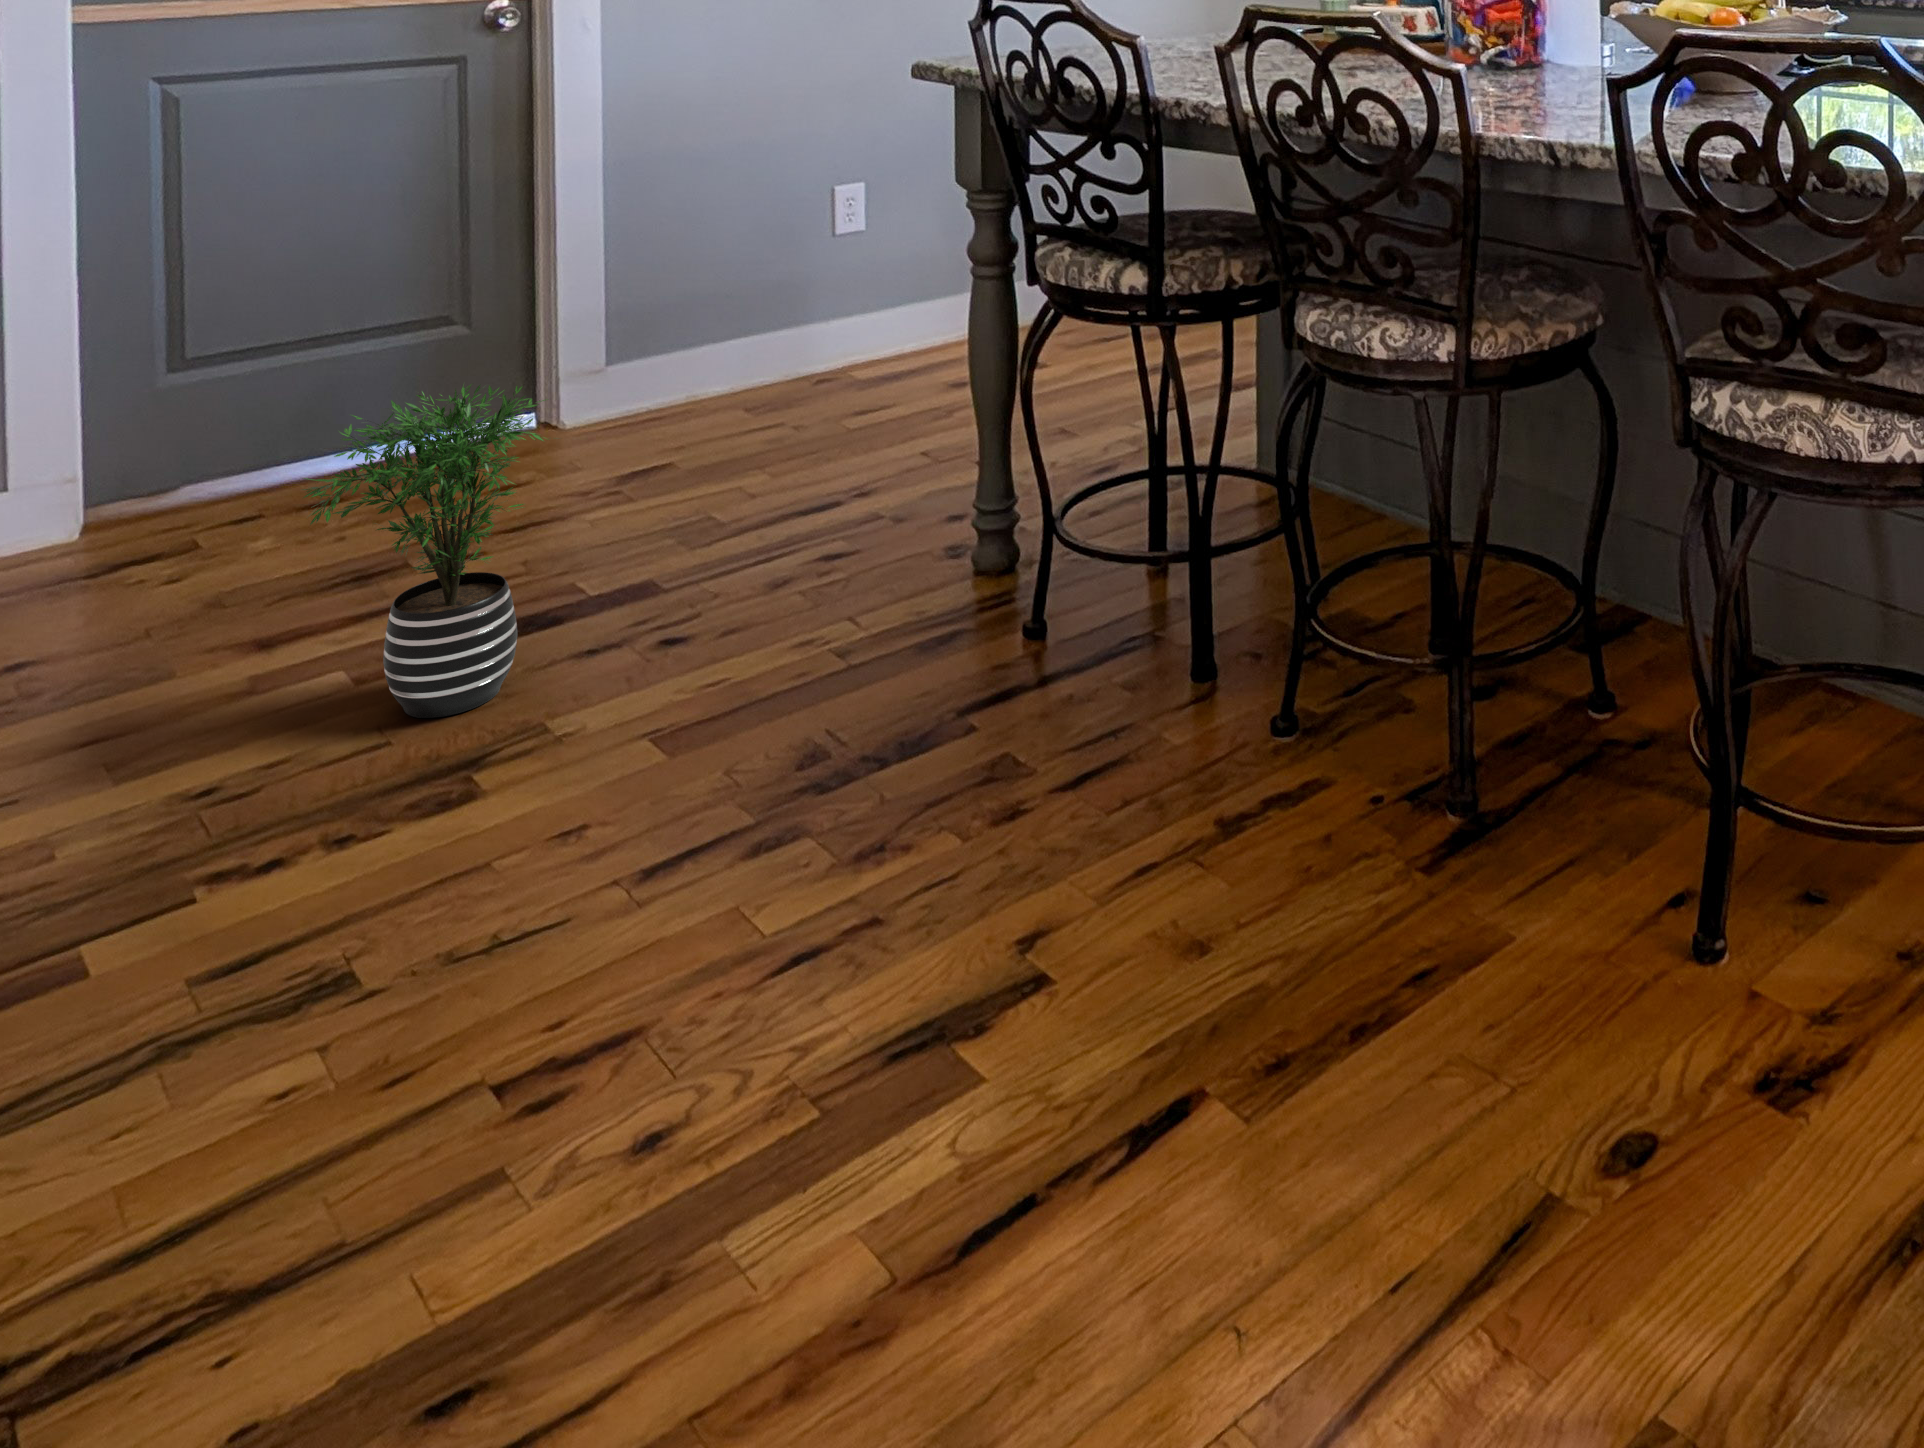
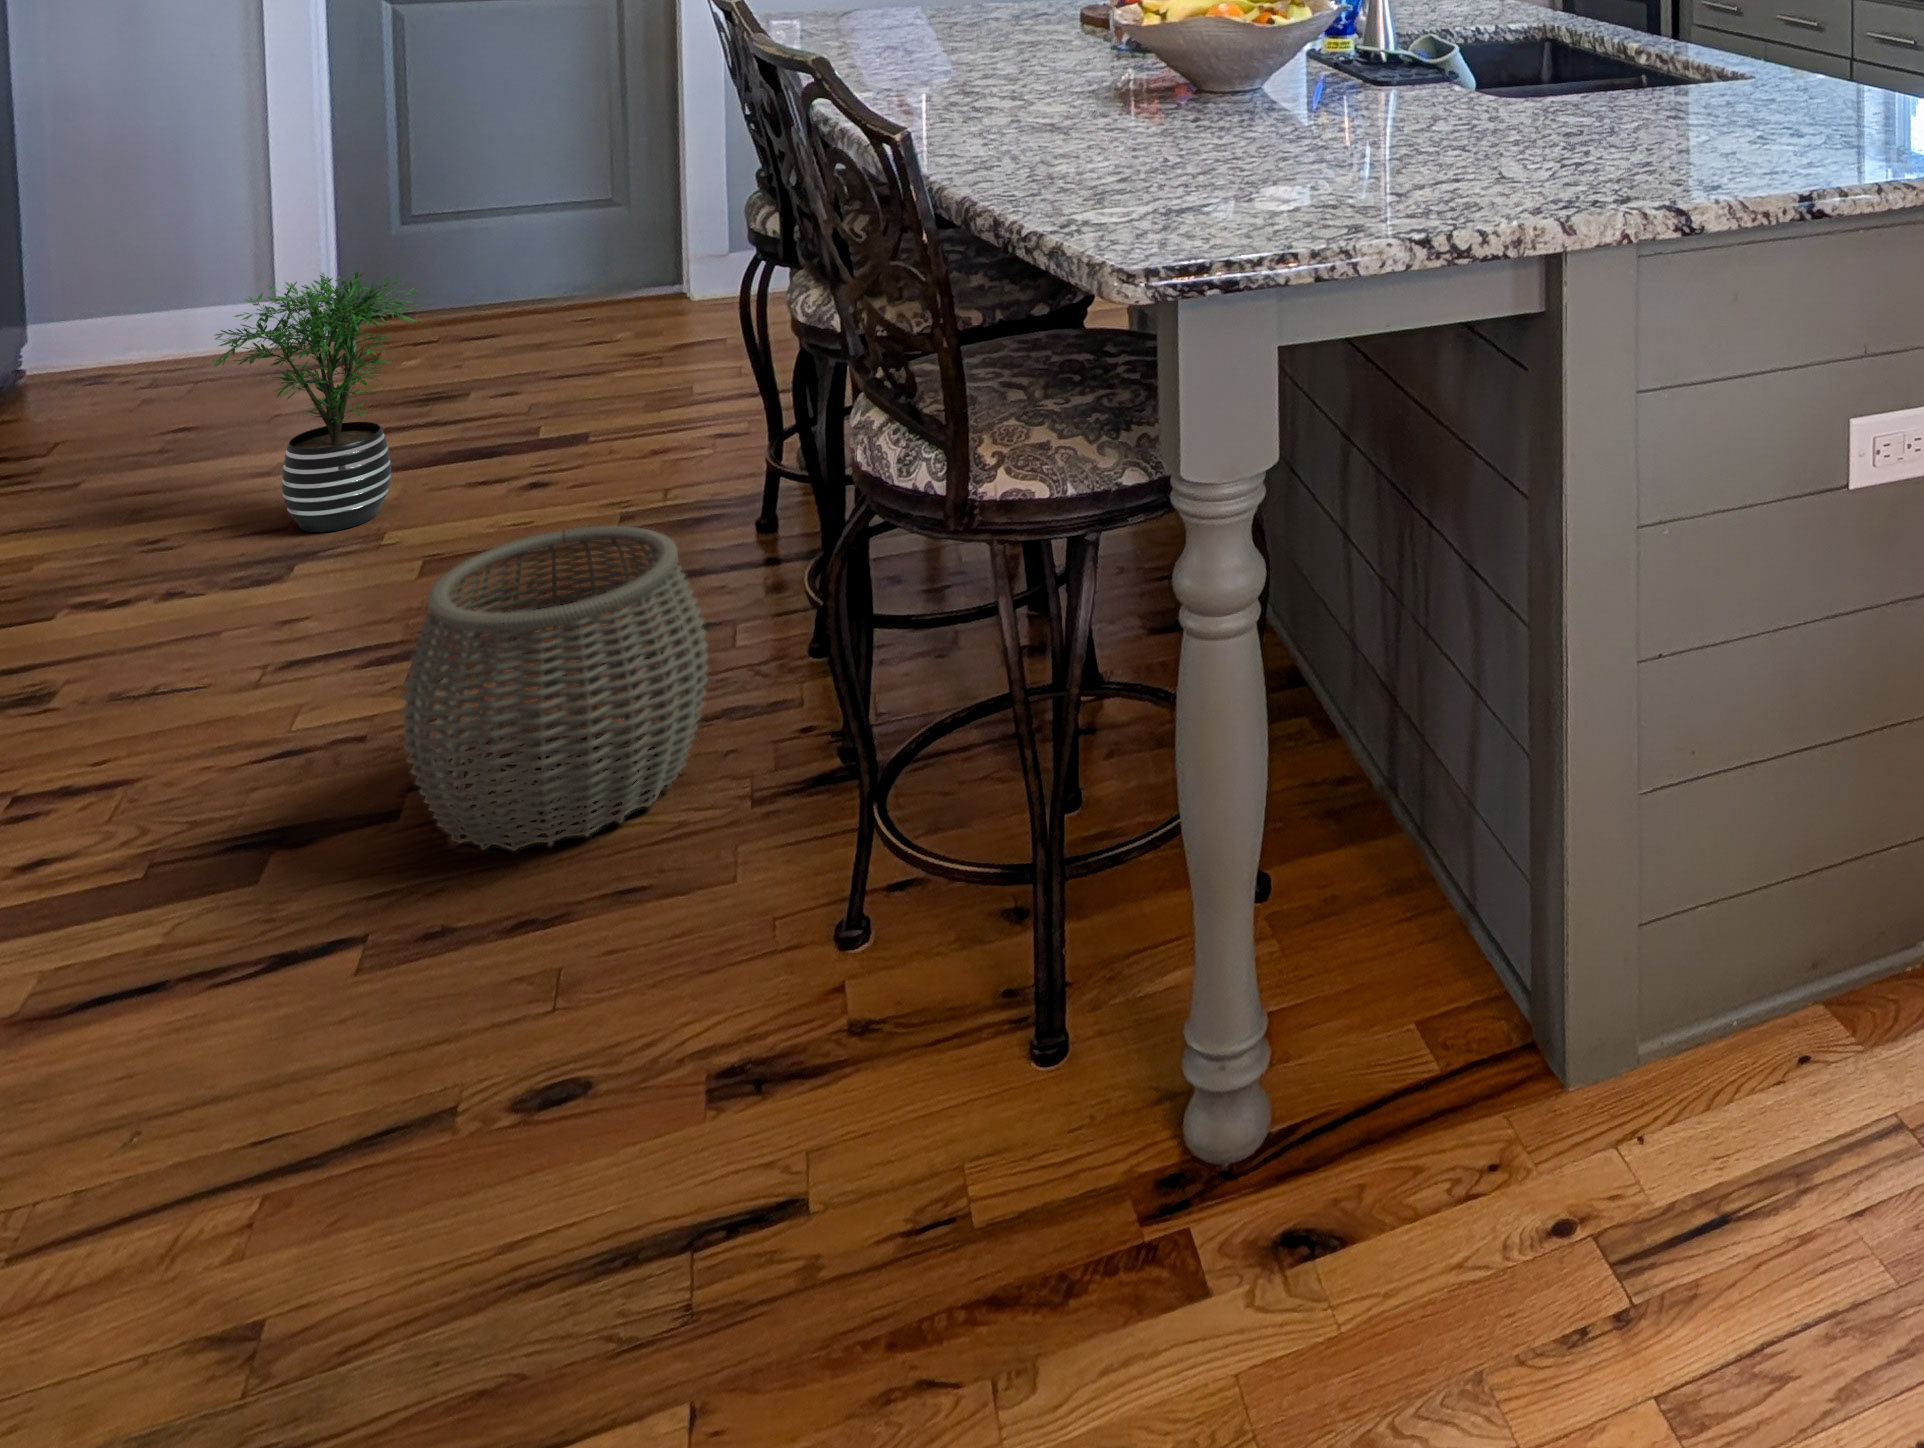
woven basket: none [1028,600,1339,979] -> present [402,526,708,851]

